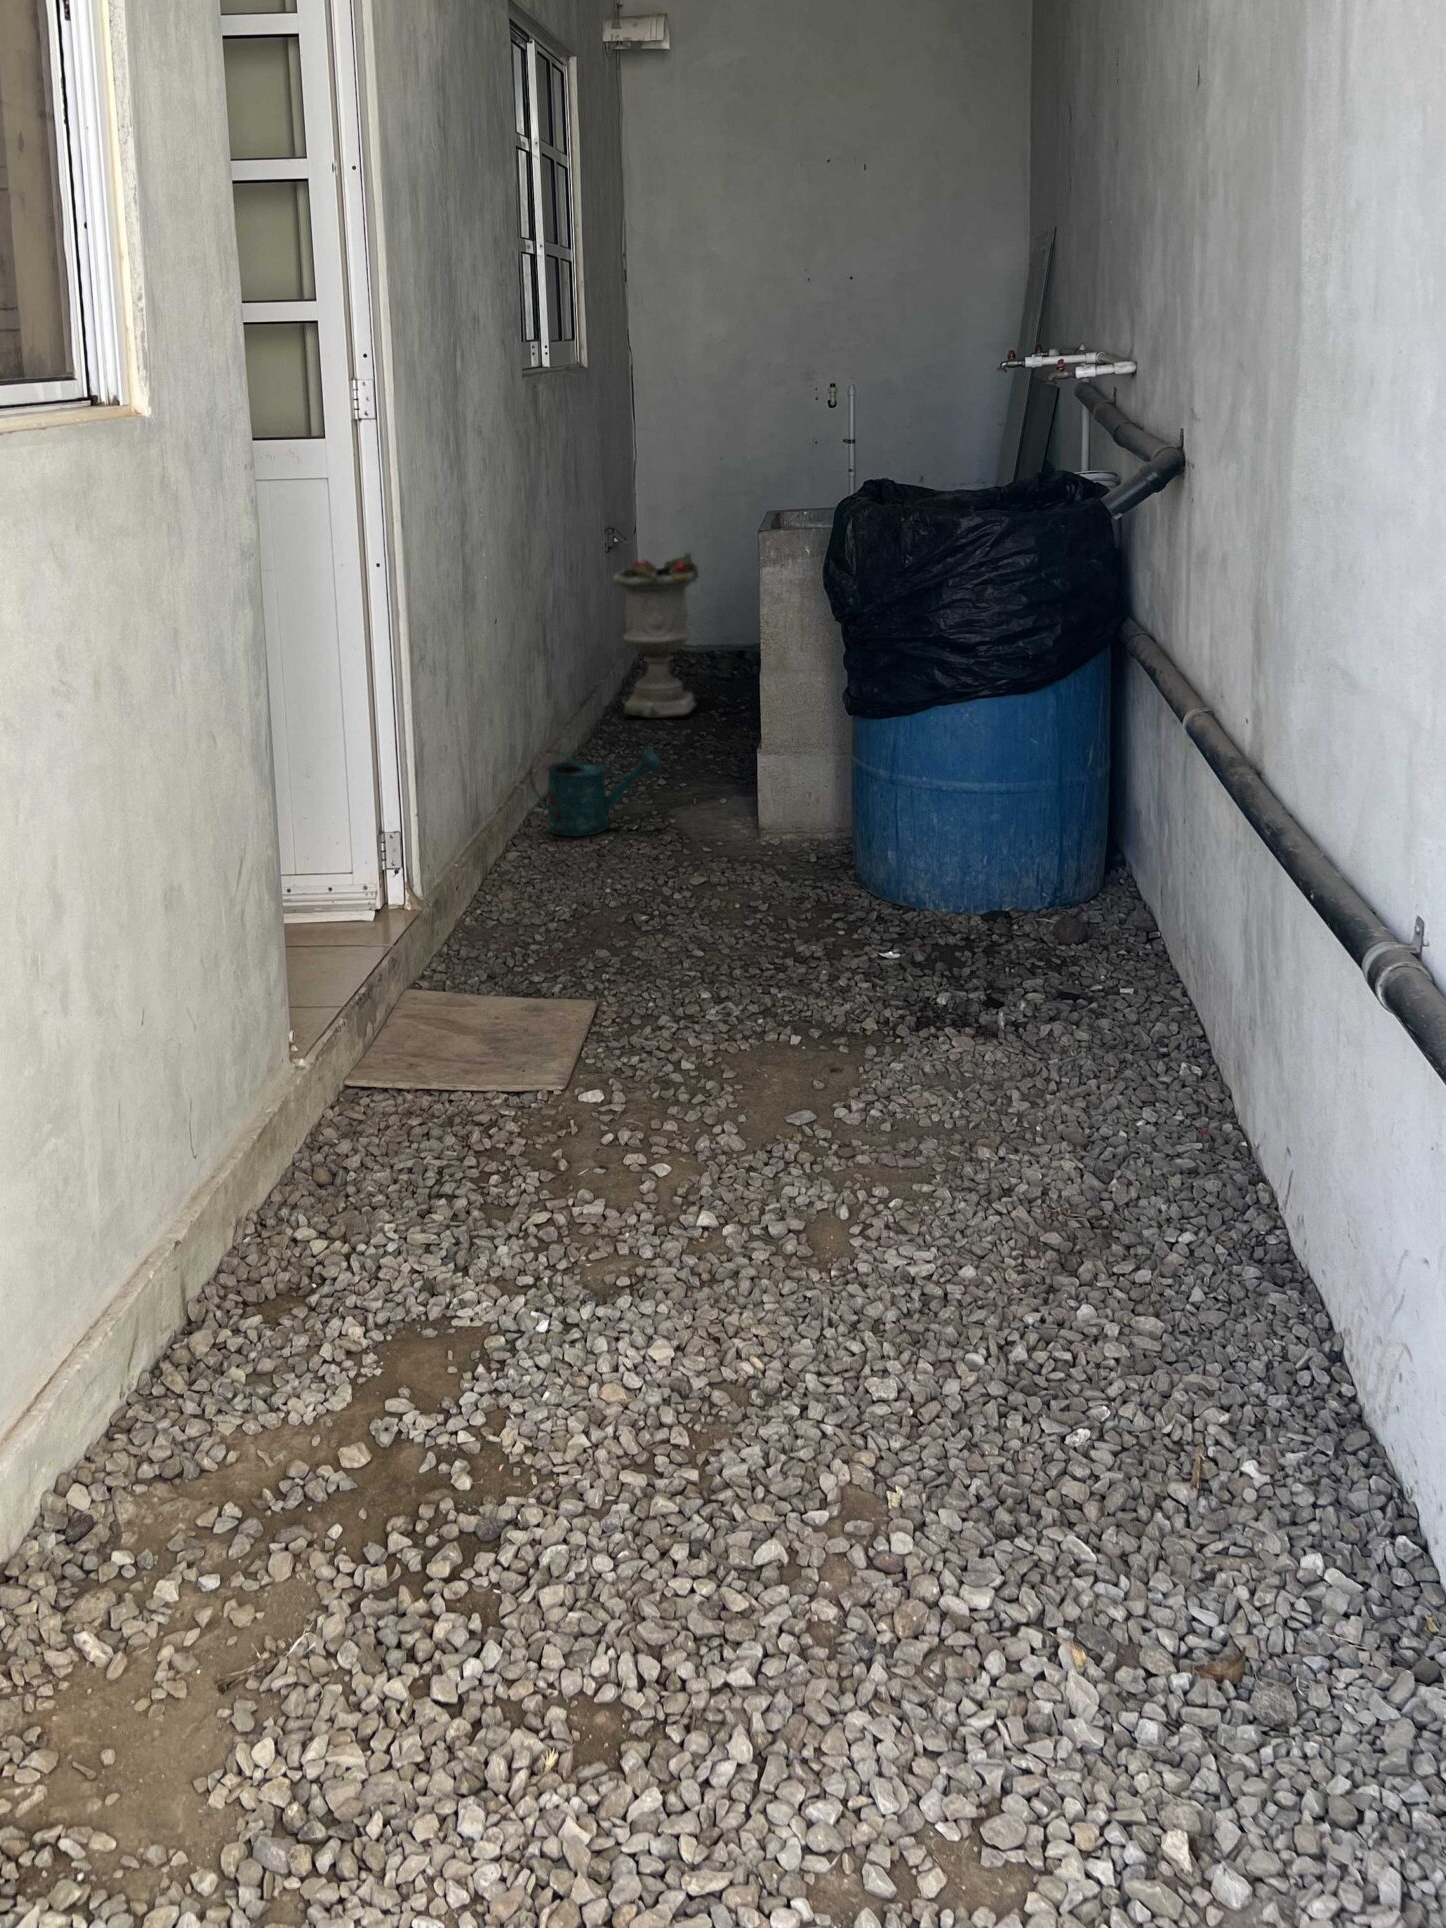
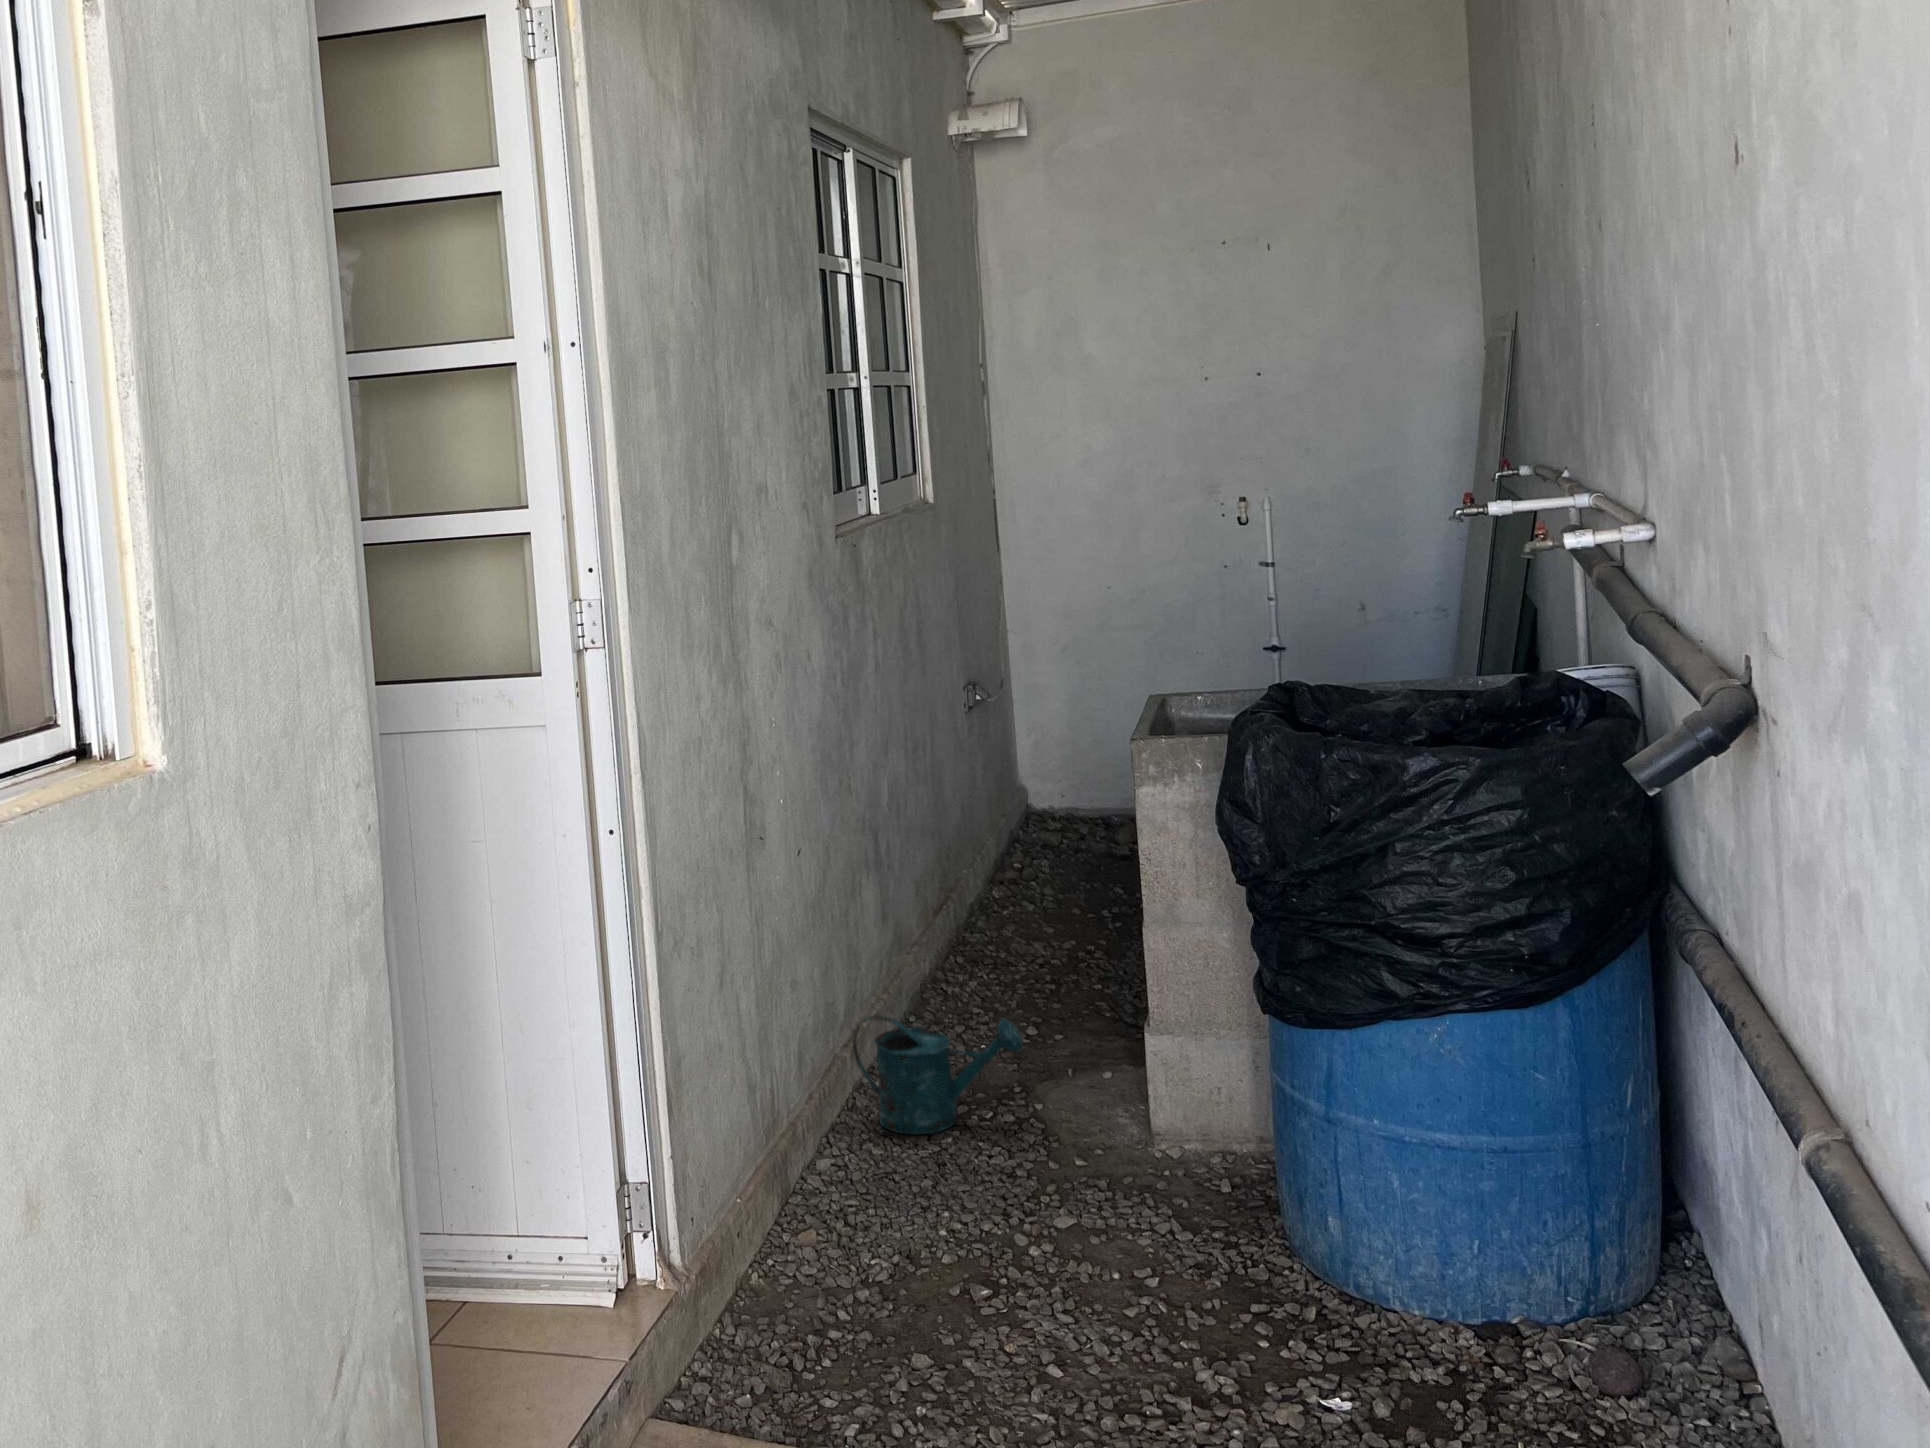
planter: present [613,553,699,718] -> none [976,723,1088,930]

